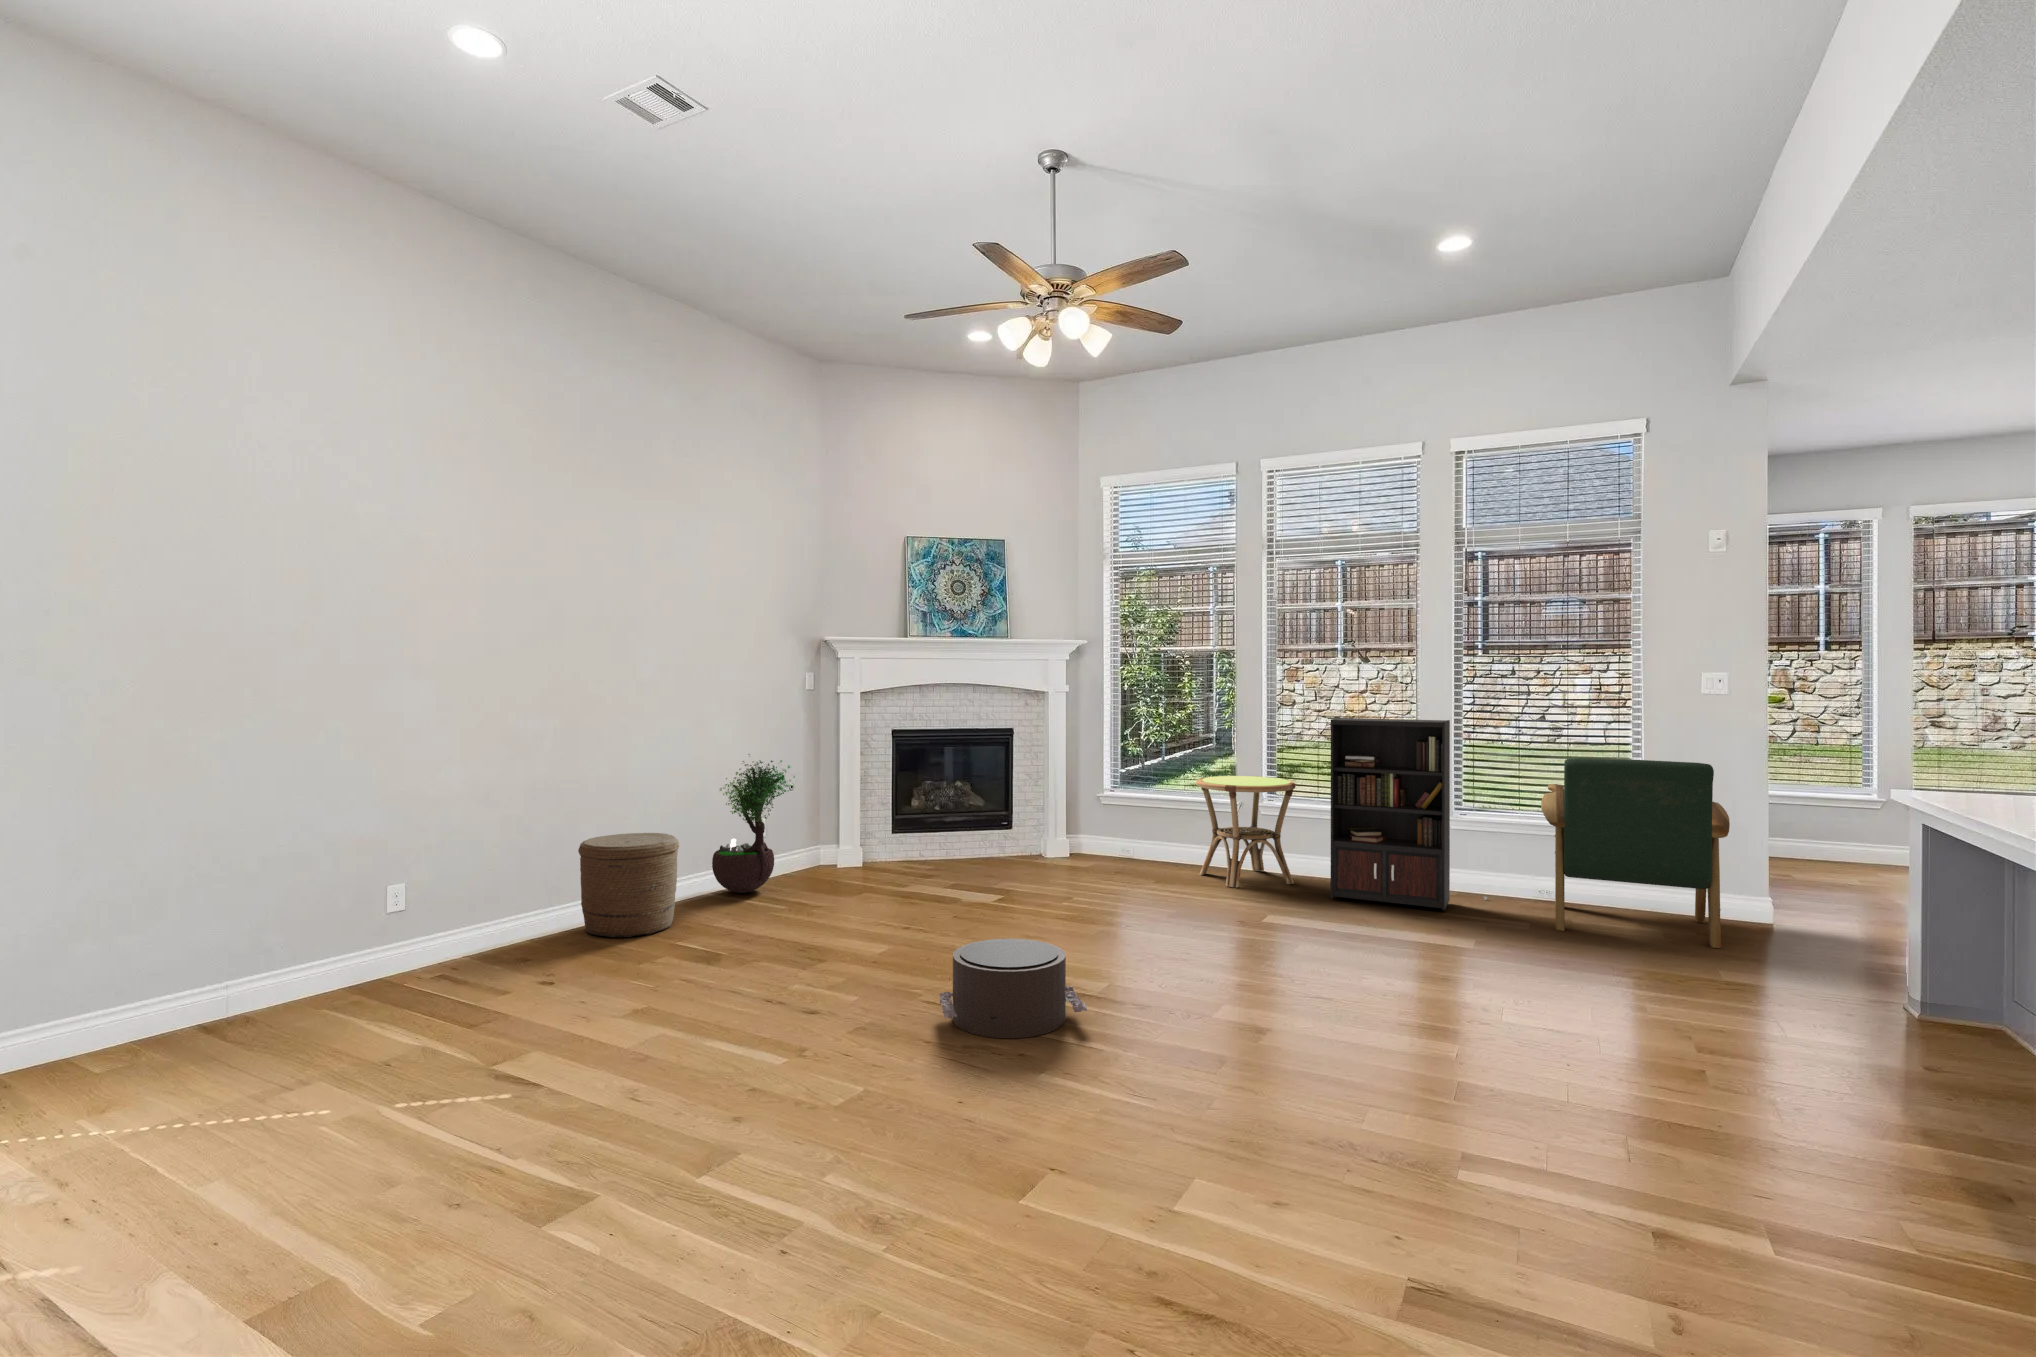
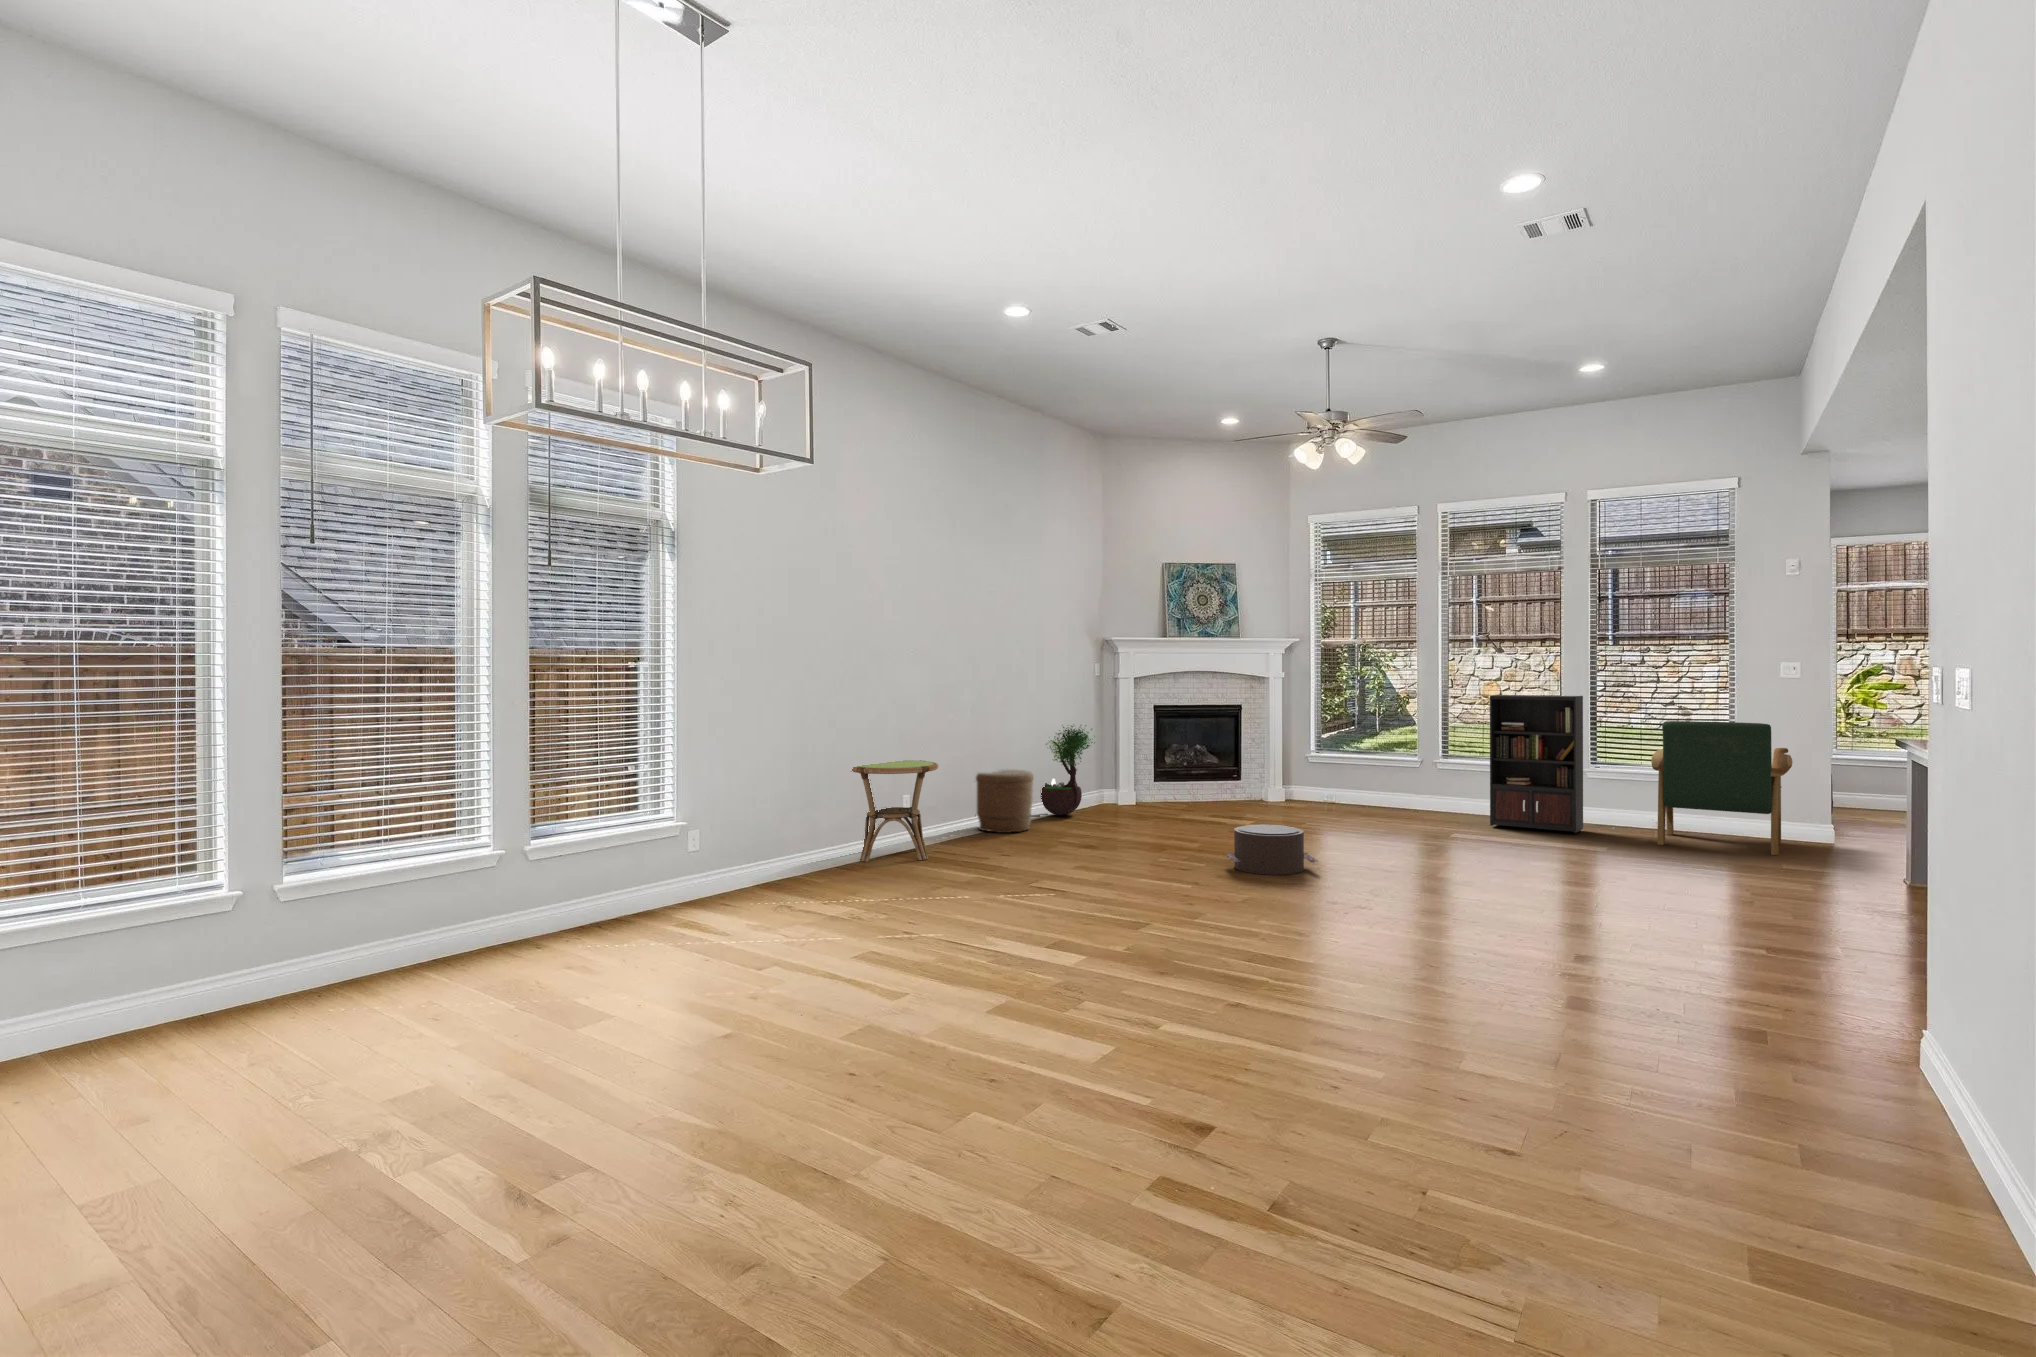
side table: present [1196,776,1296,888] -> present [852,760,938,862]

